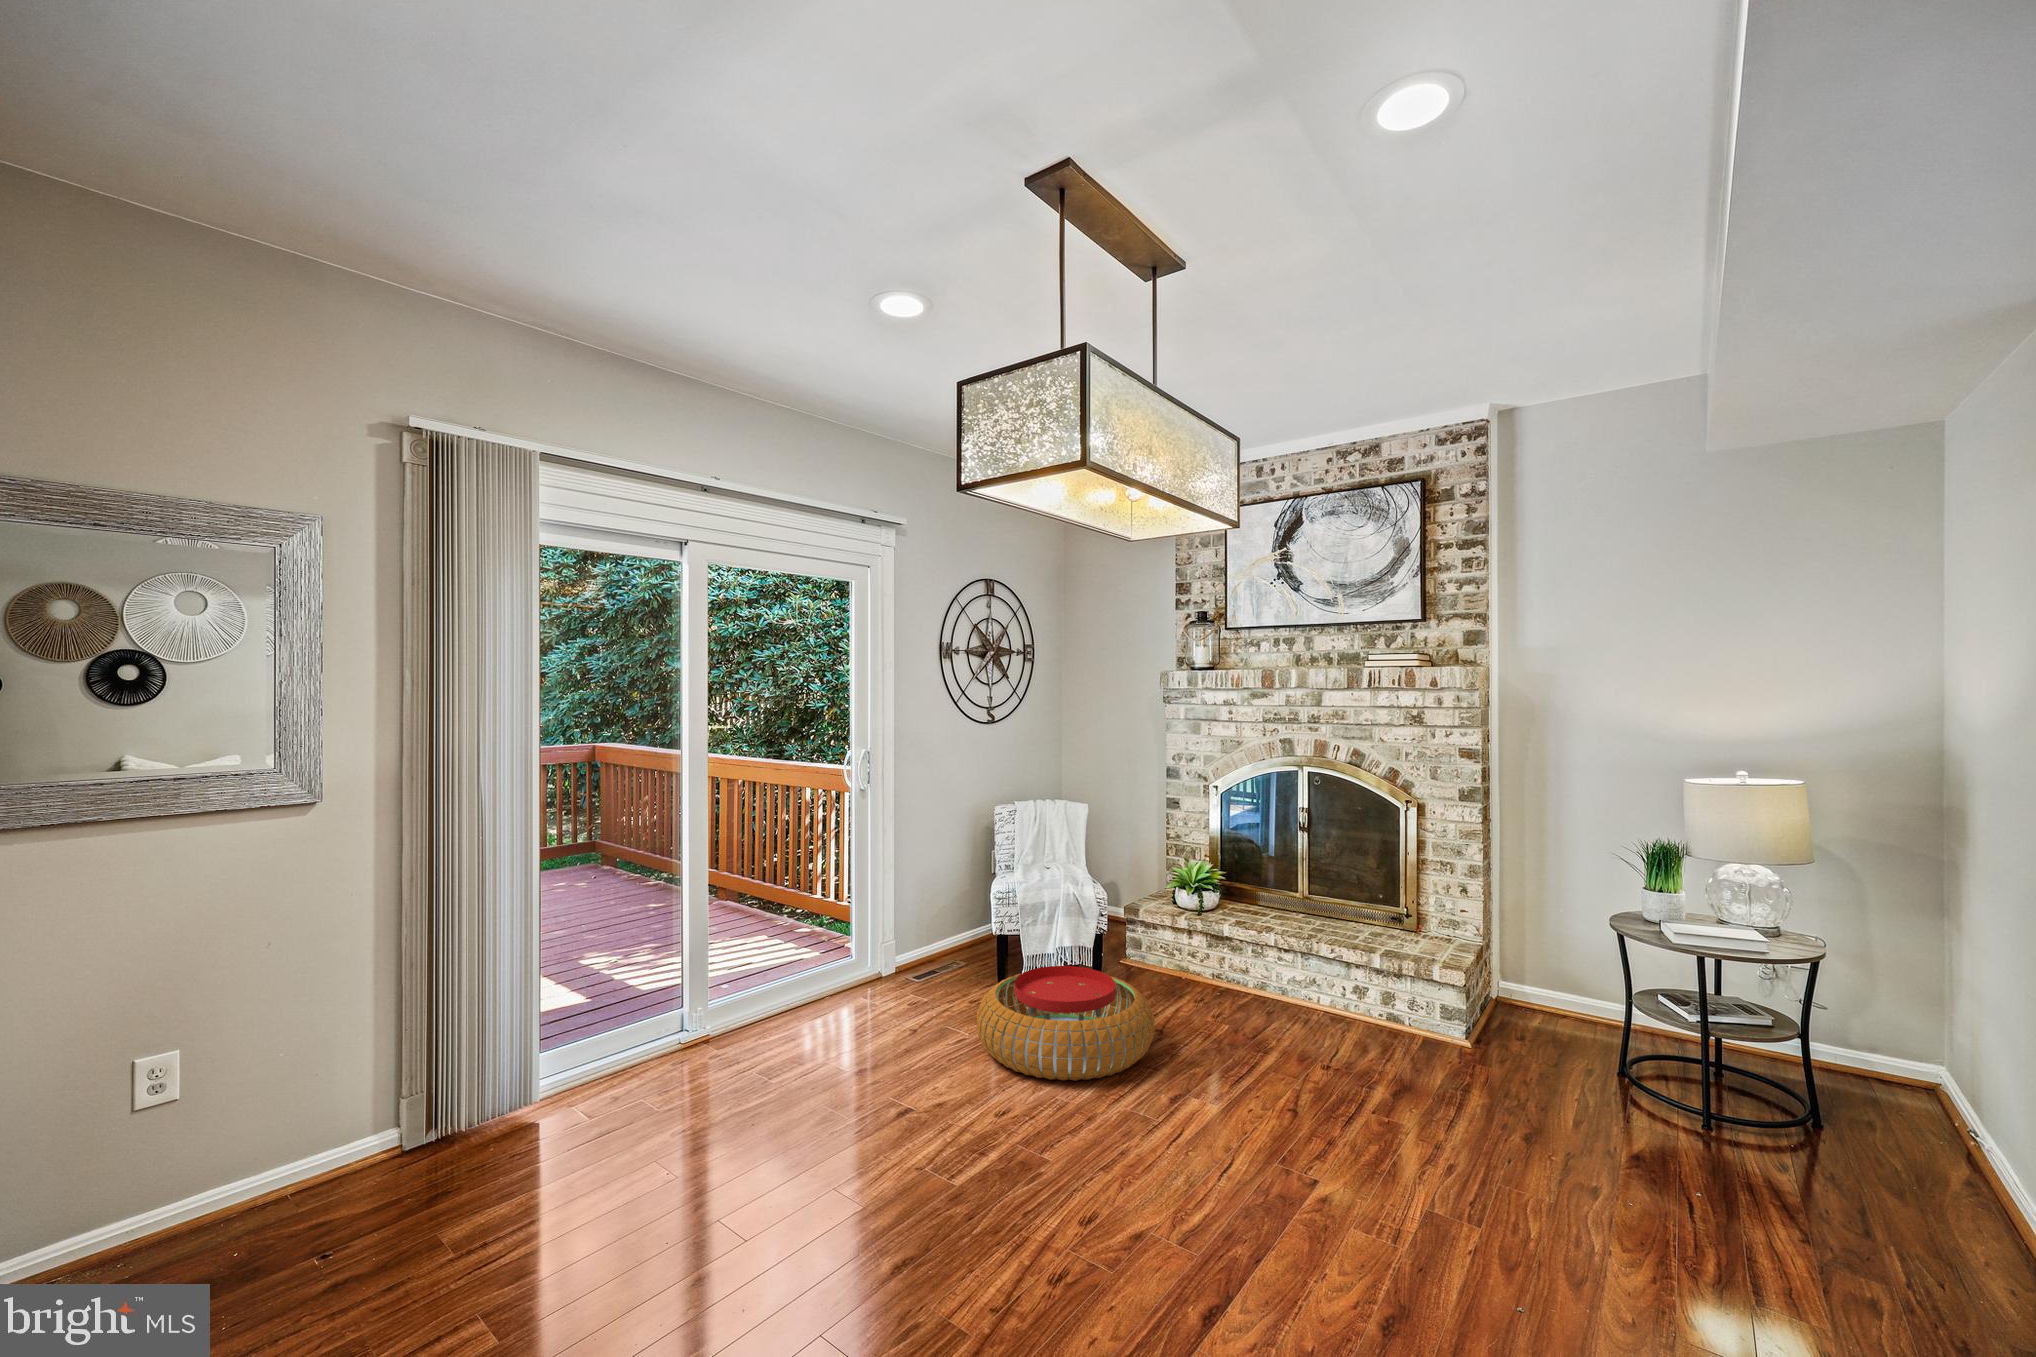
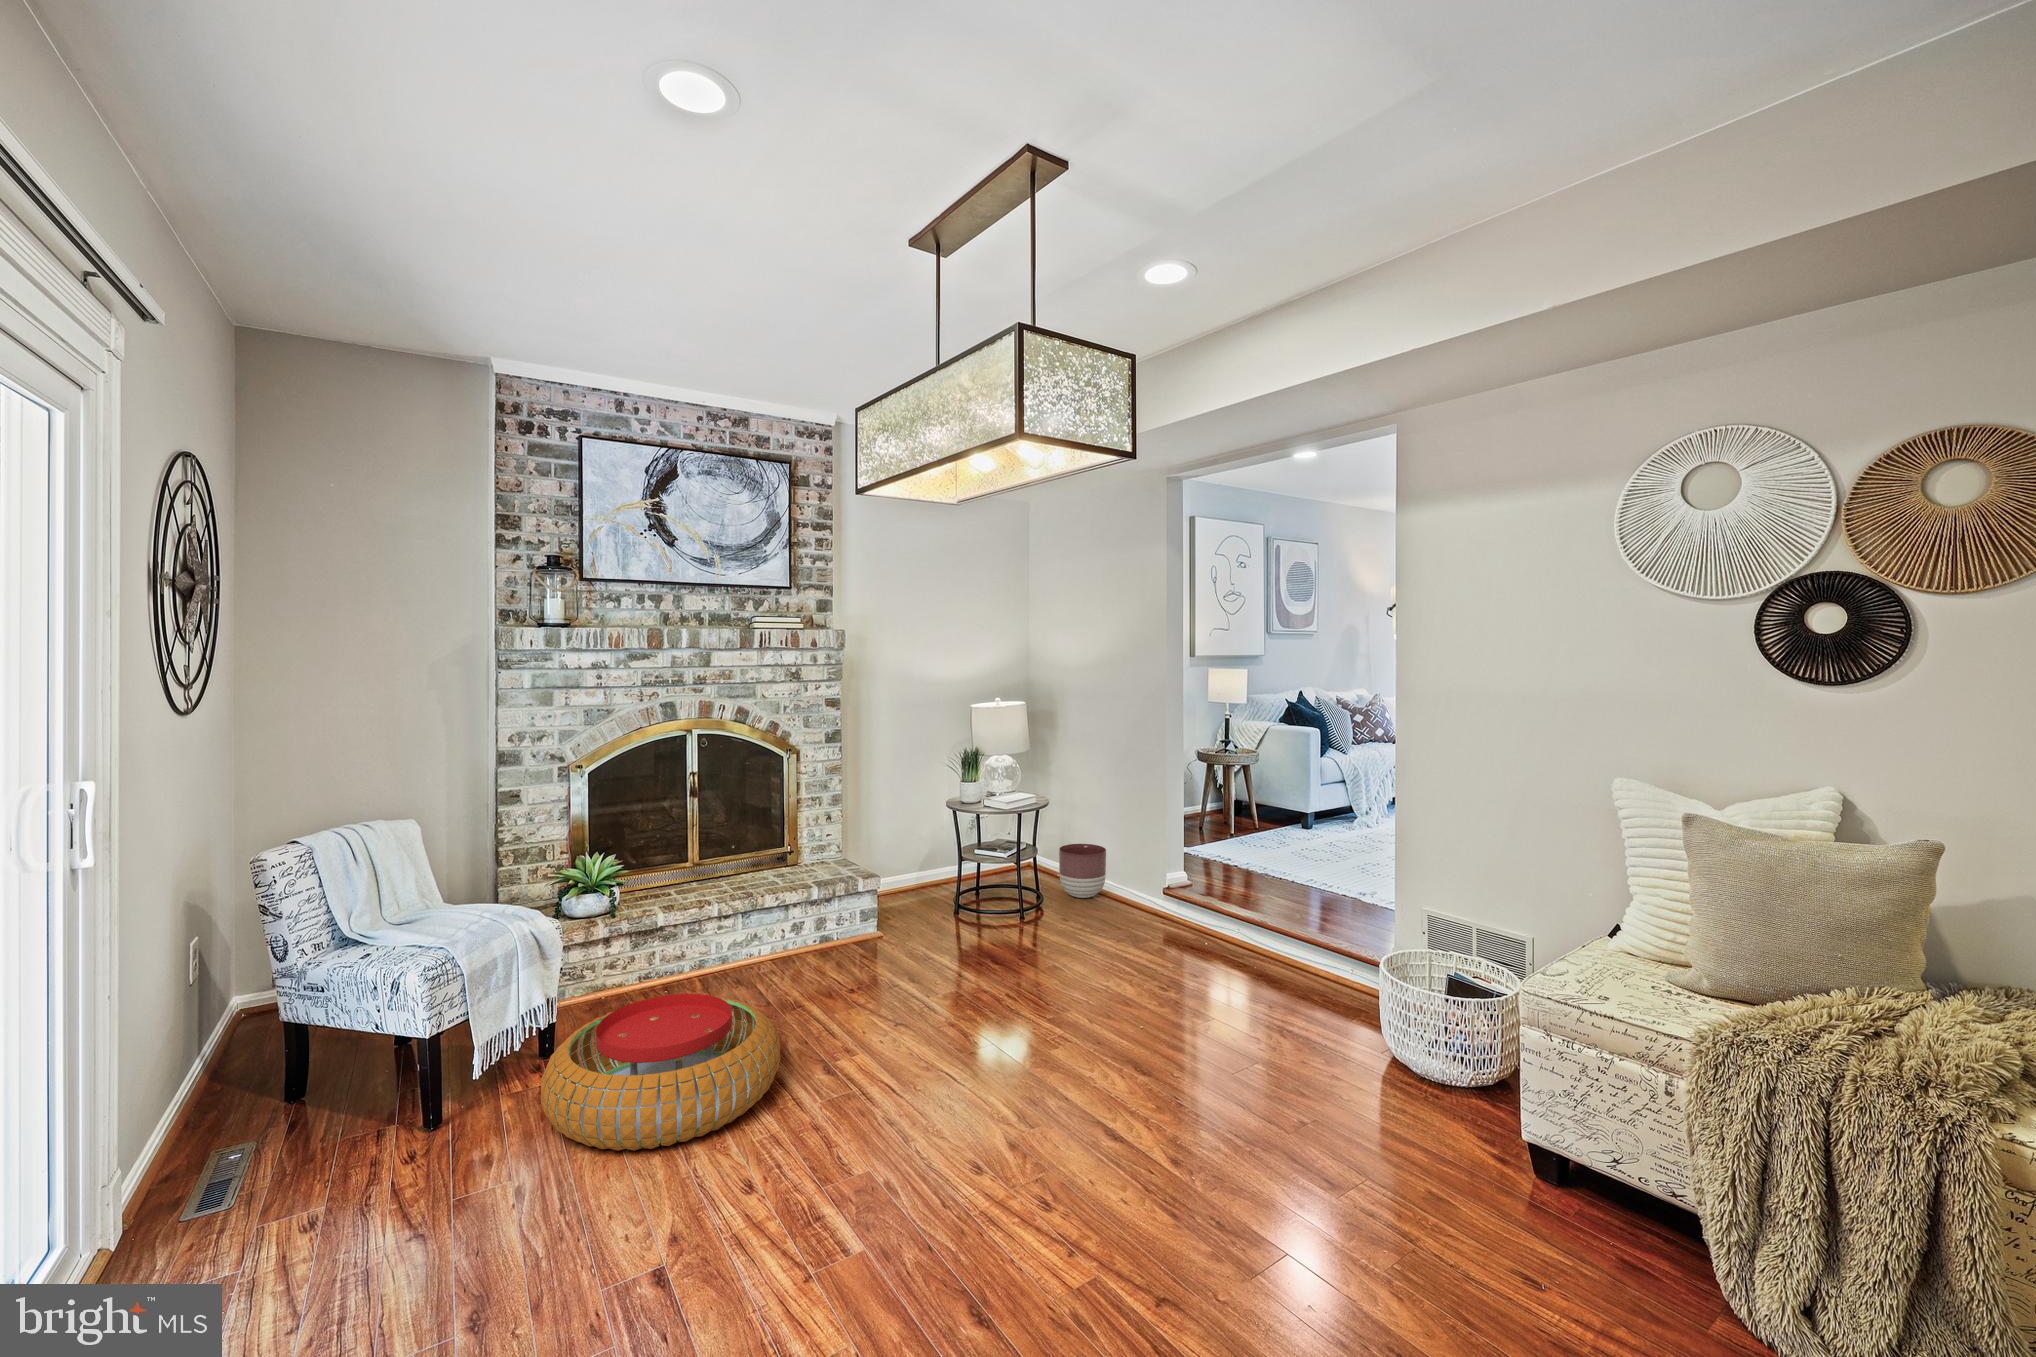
planter: none [1848,1050,1975,1168] -> present [1059,844,1106,898]

